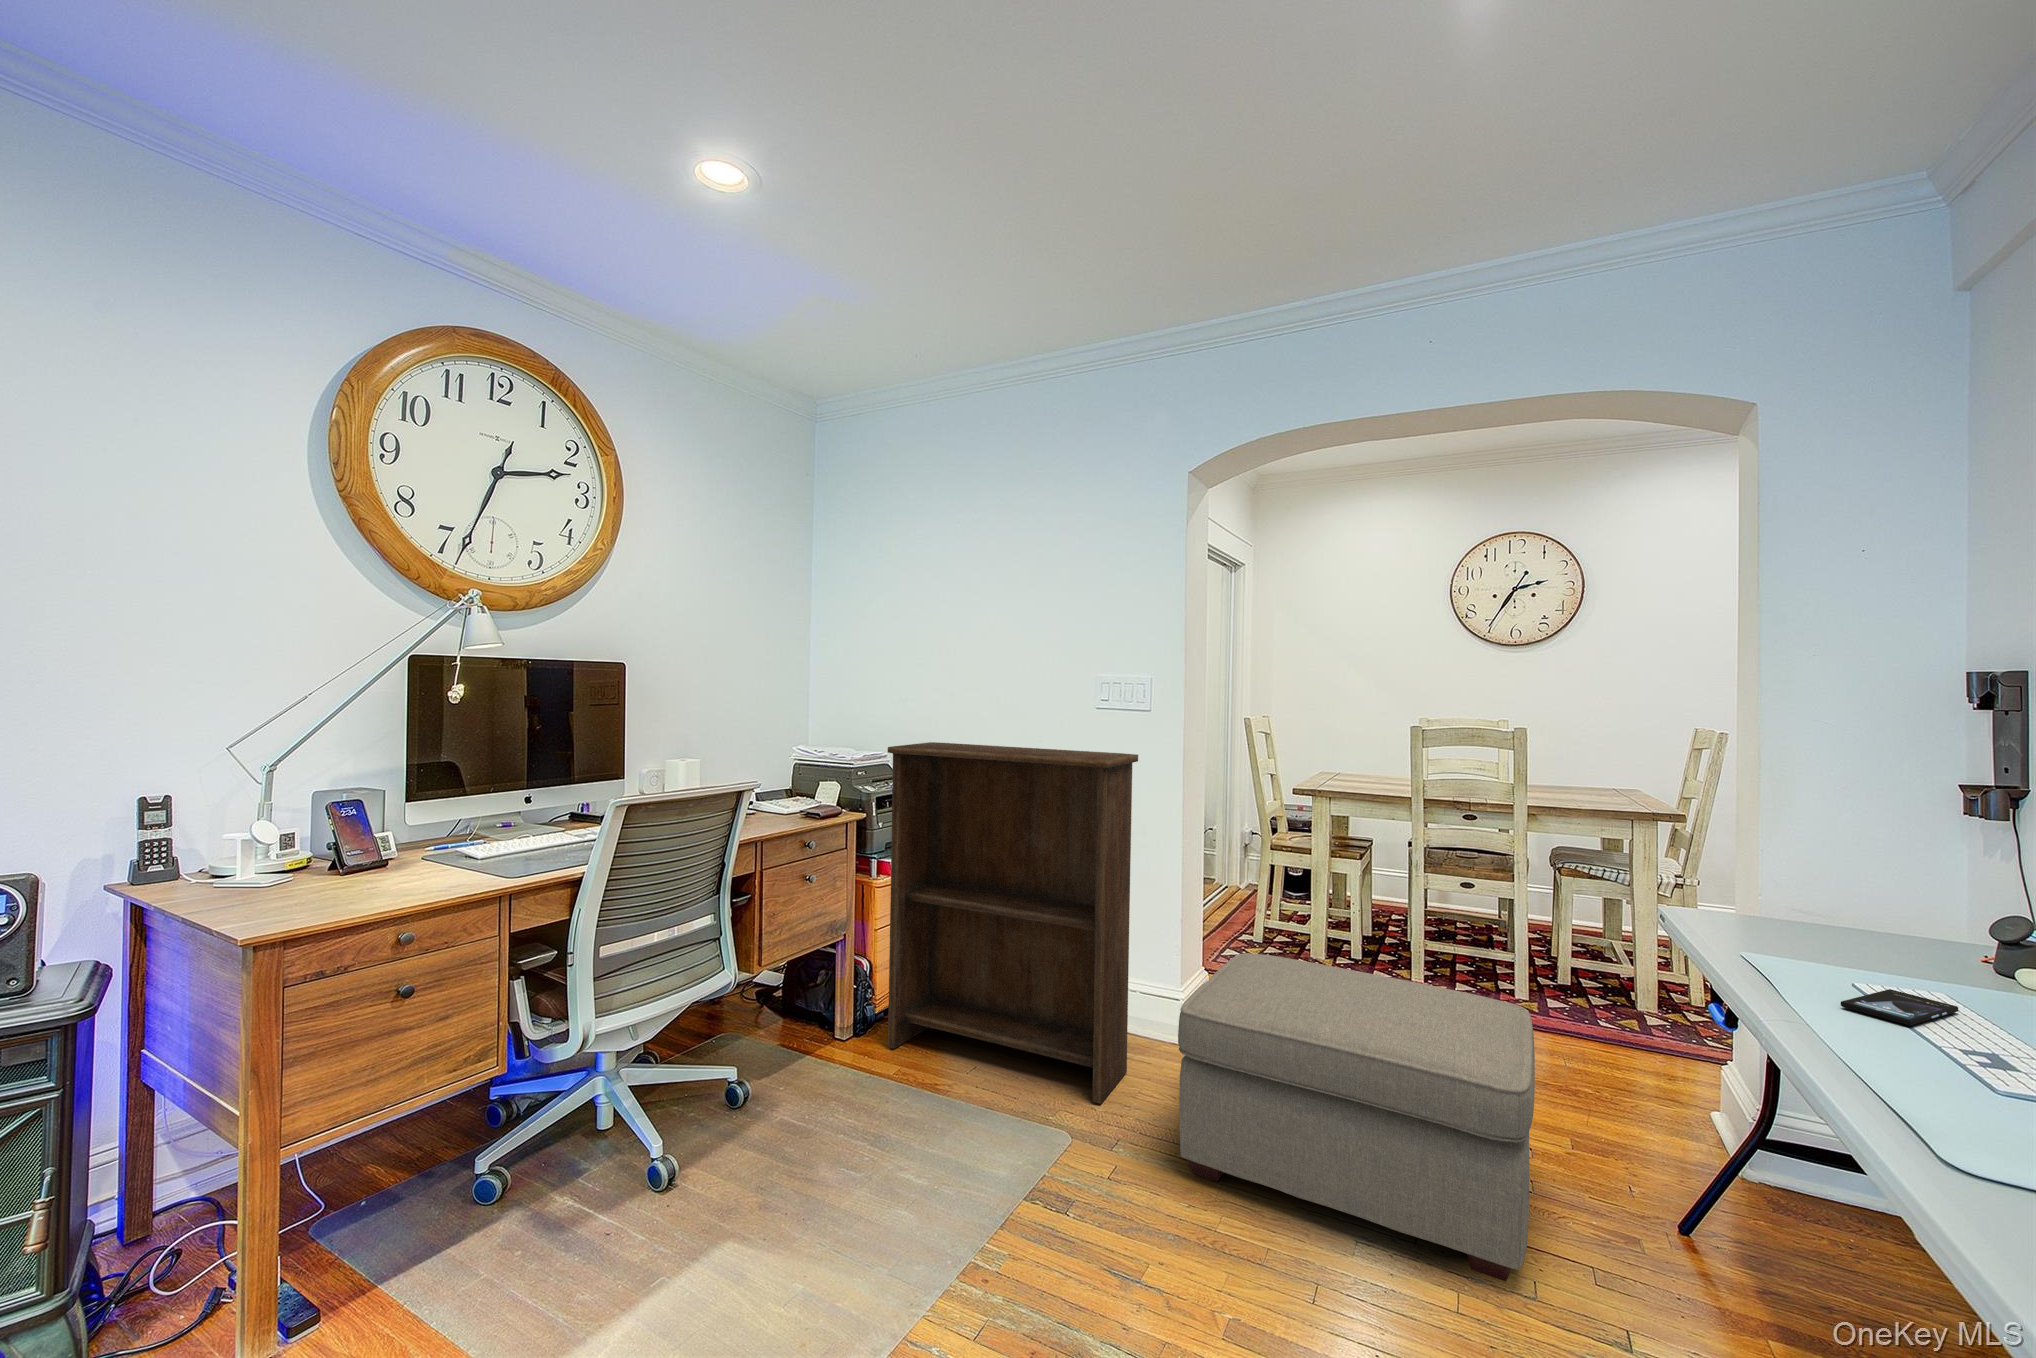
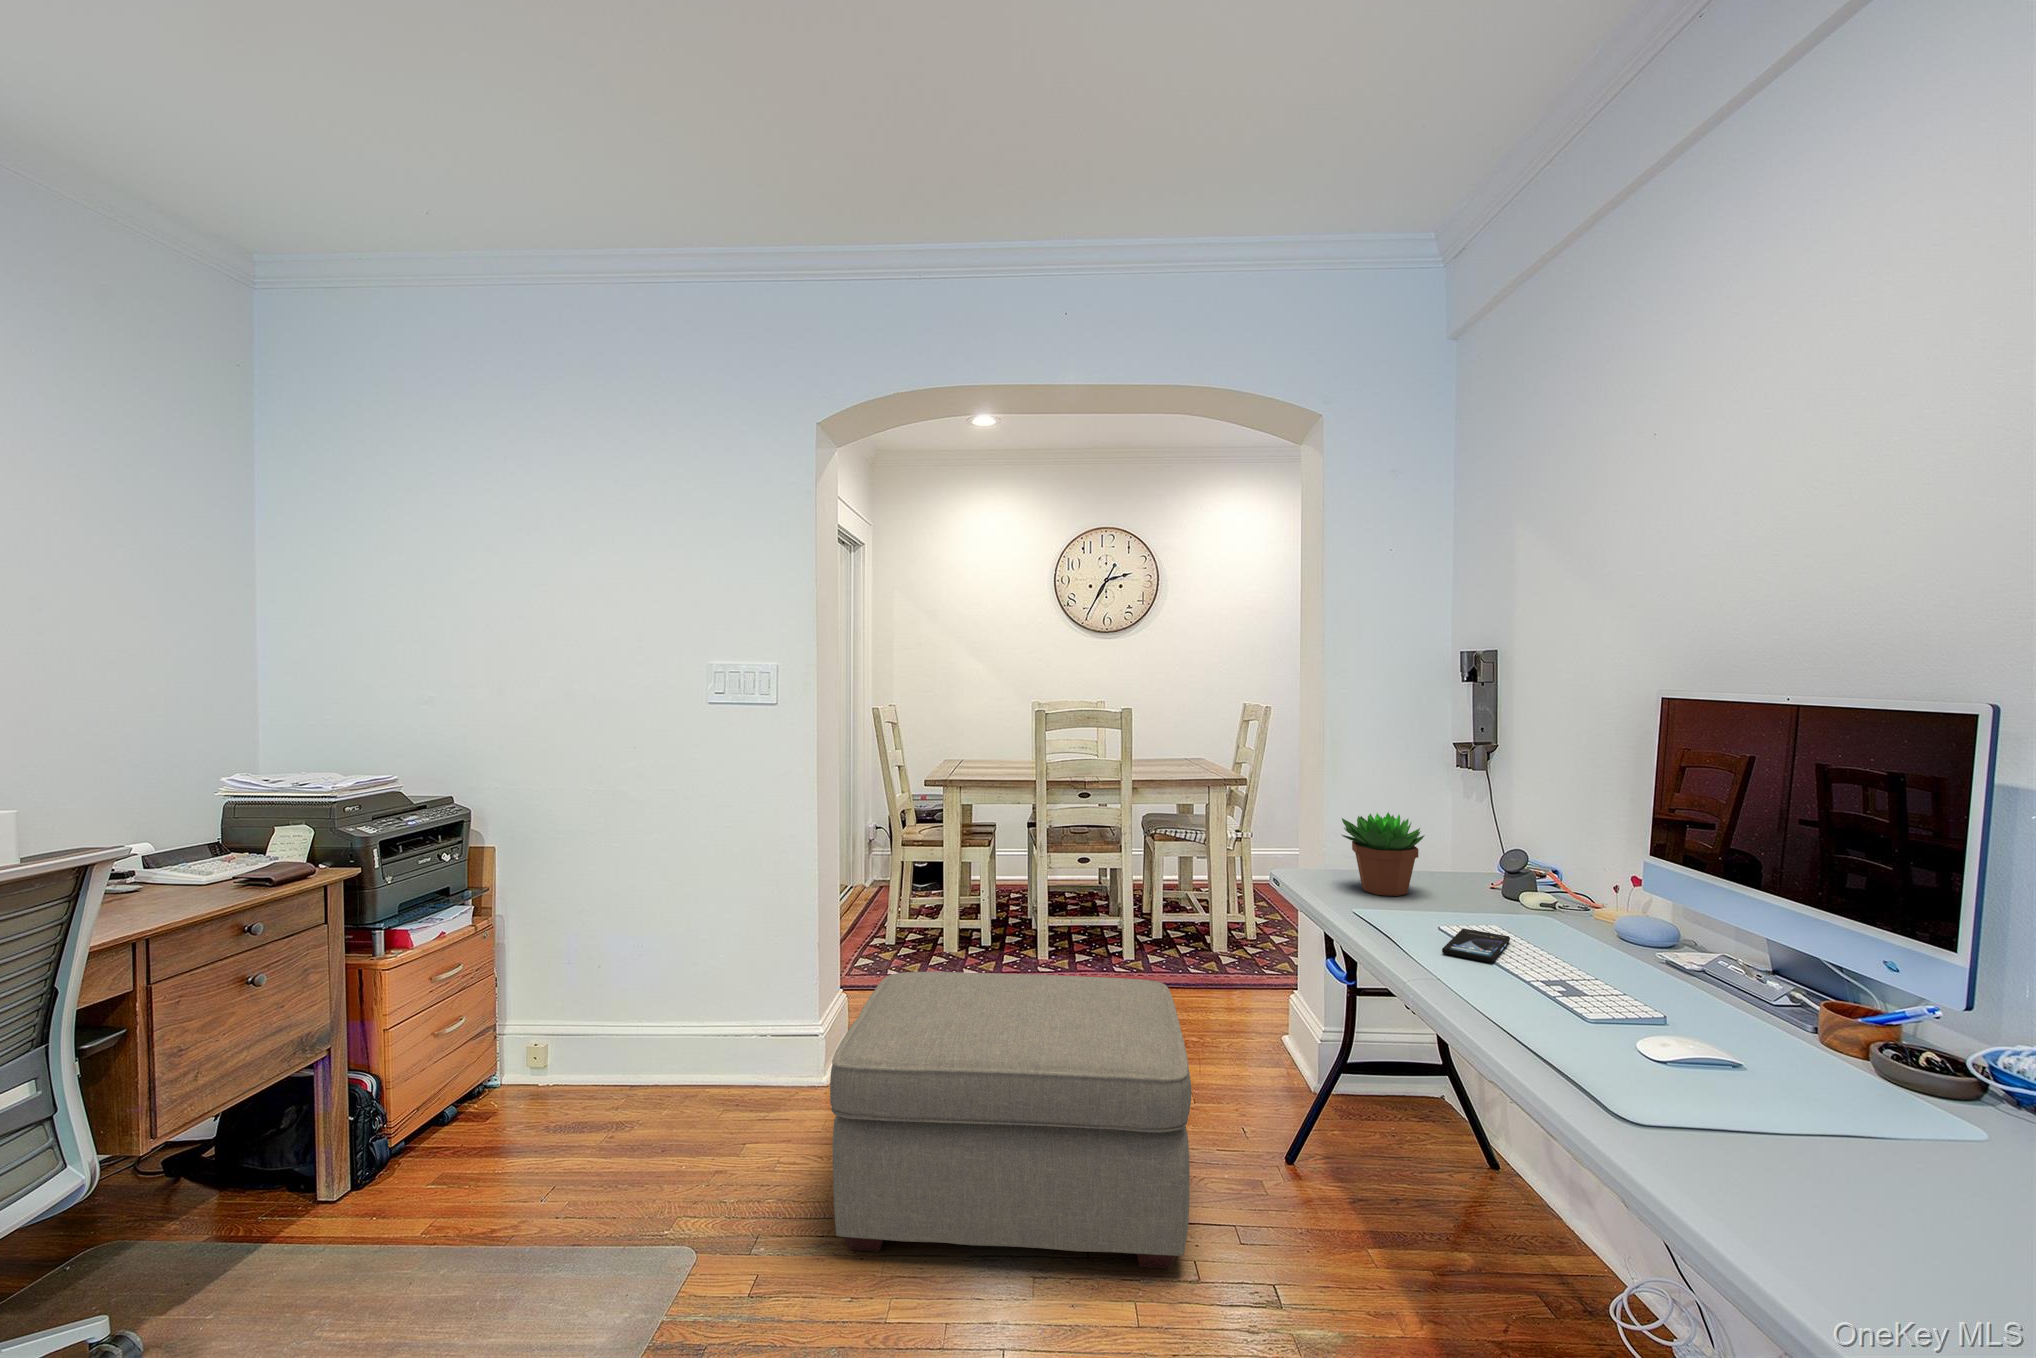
bookshelf: present [888,742,1138,1104] -> none [397,759,764,1192]
succulent plant: none [1743,852,1861,949] -> present [1342,812,1424,896]

